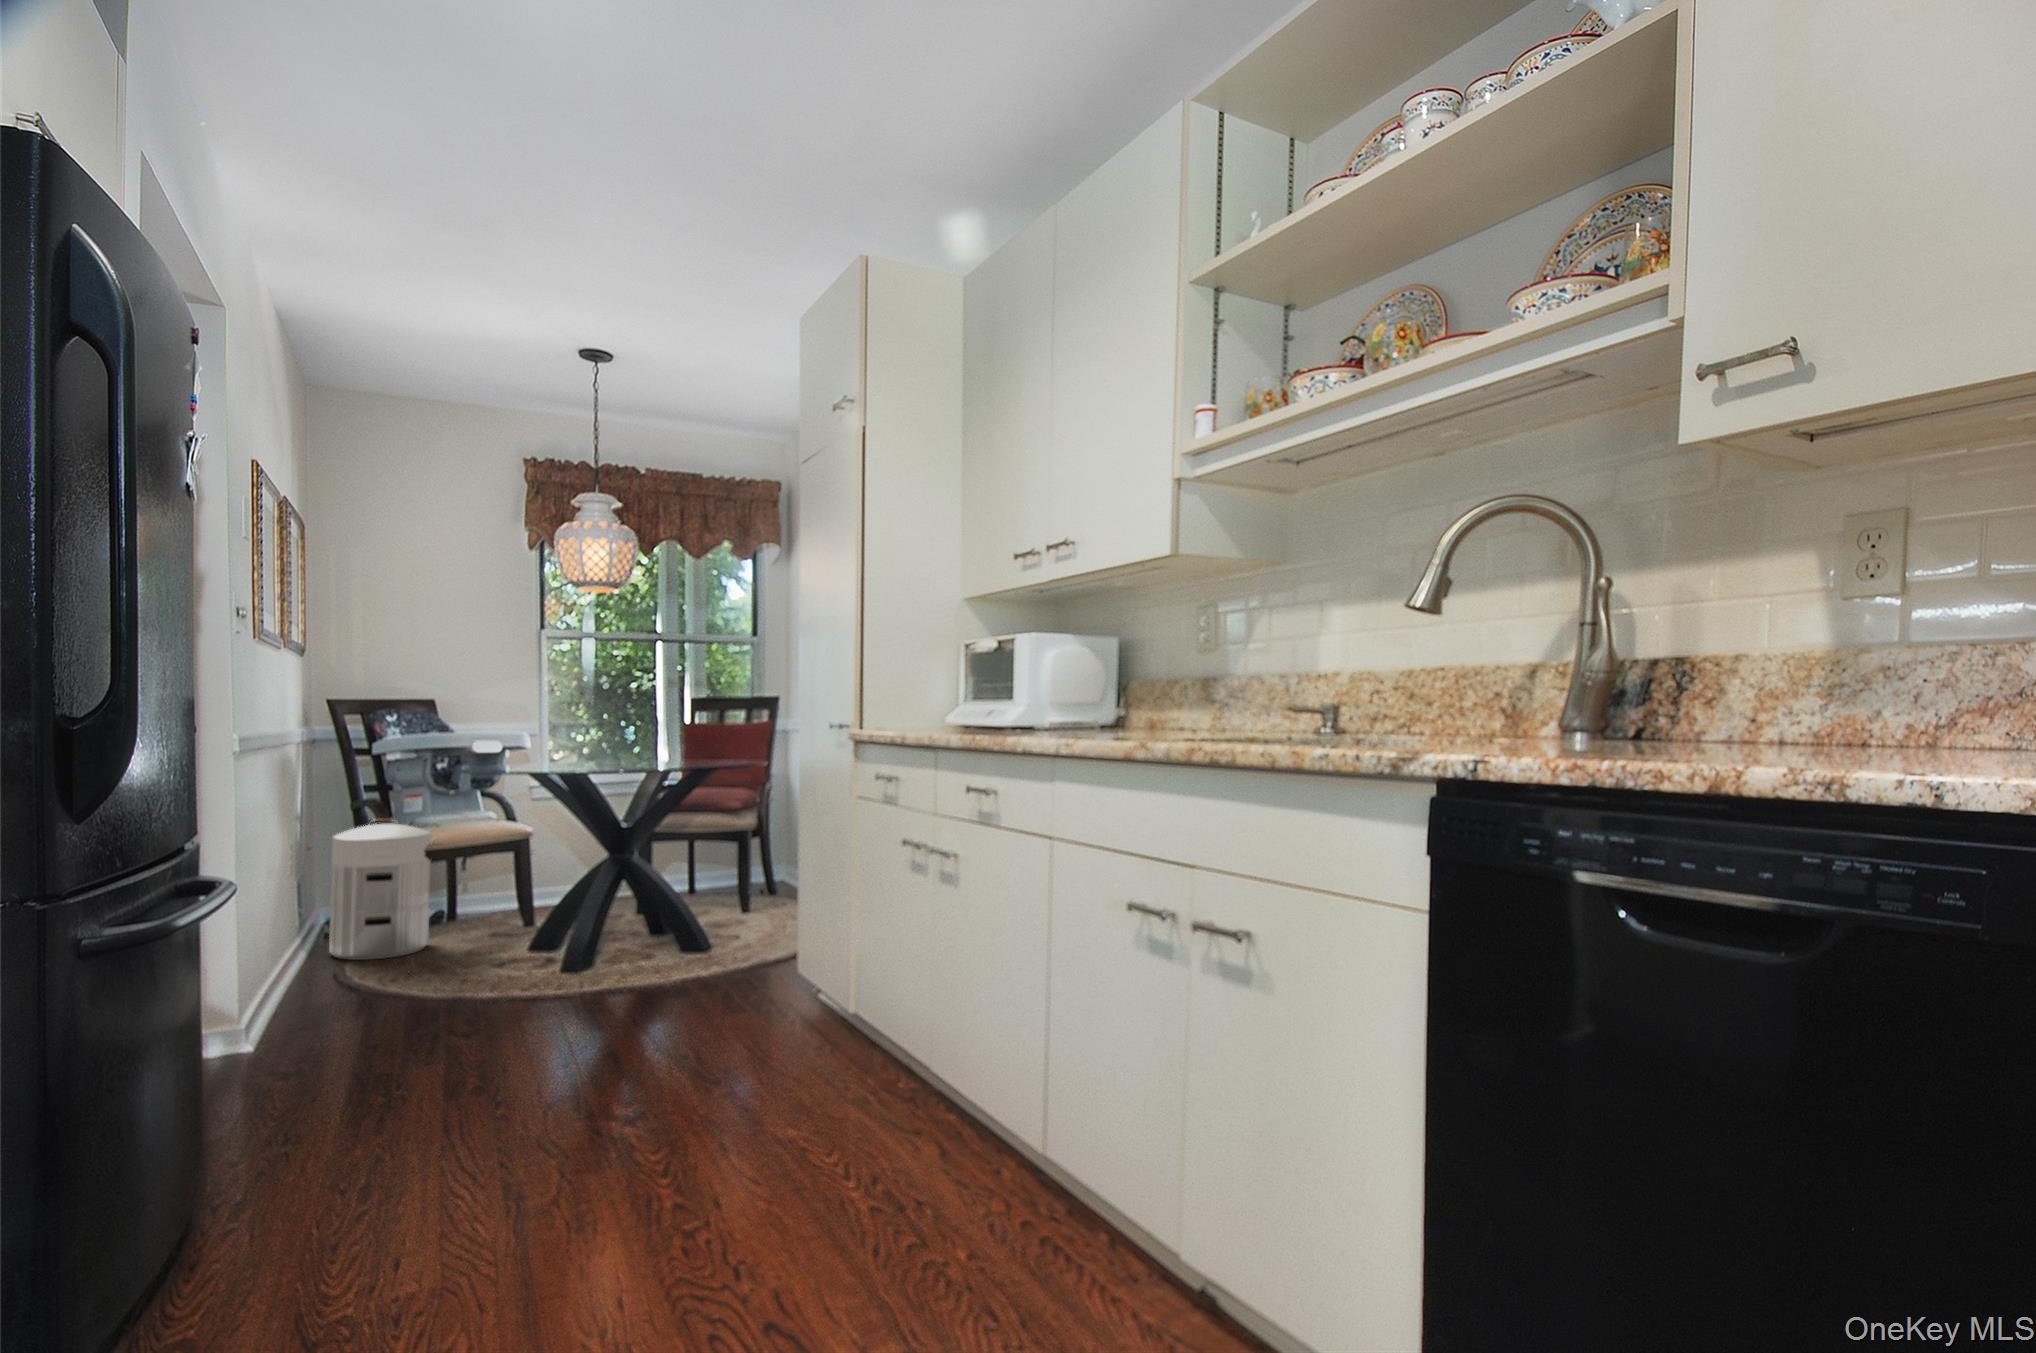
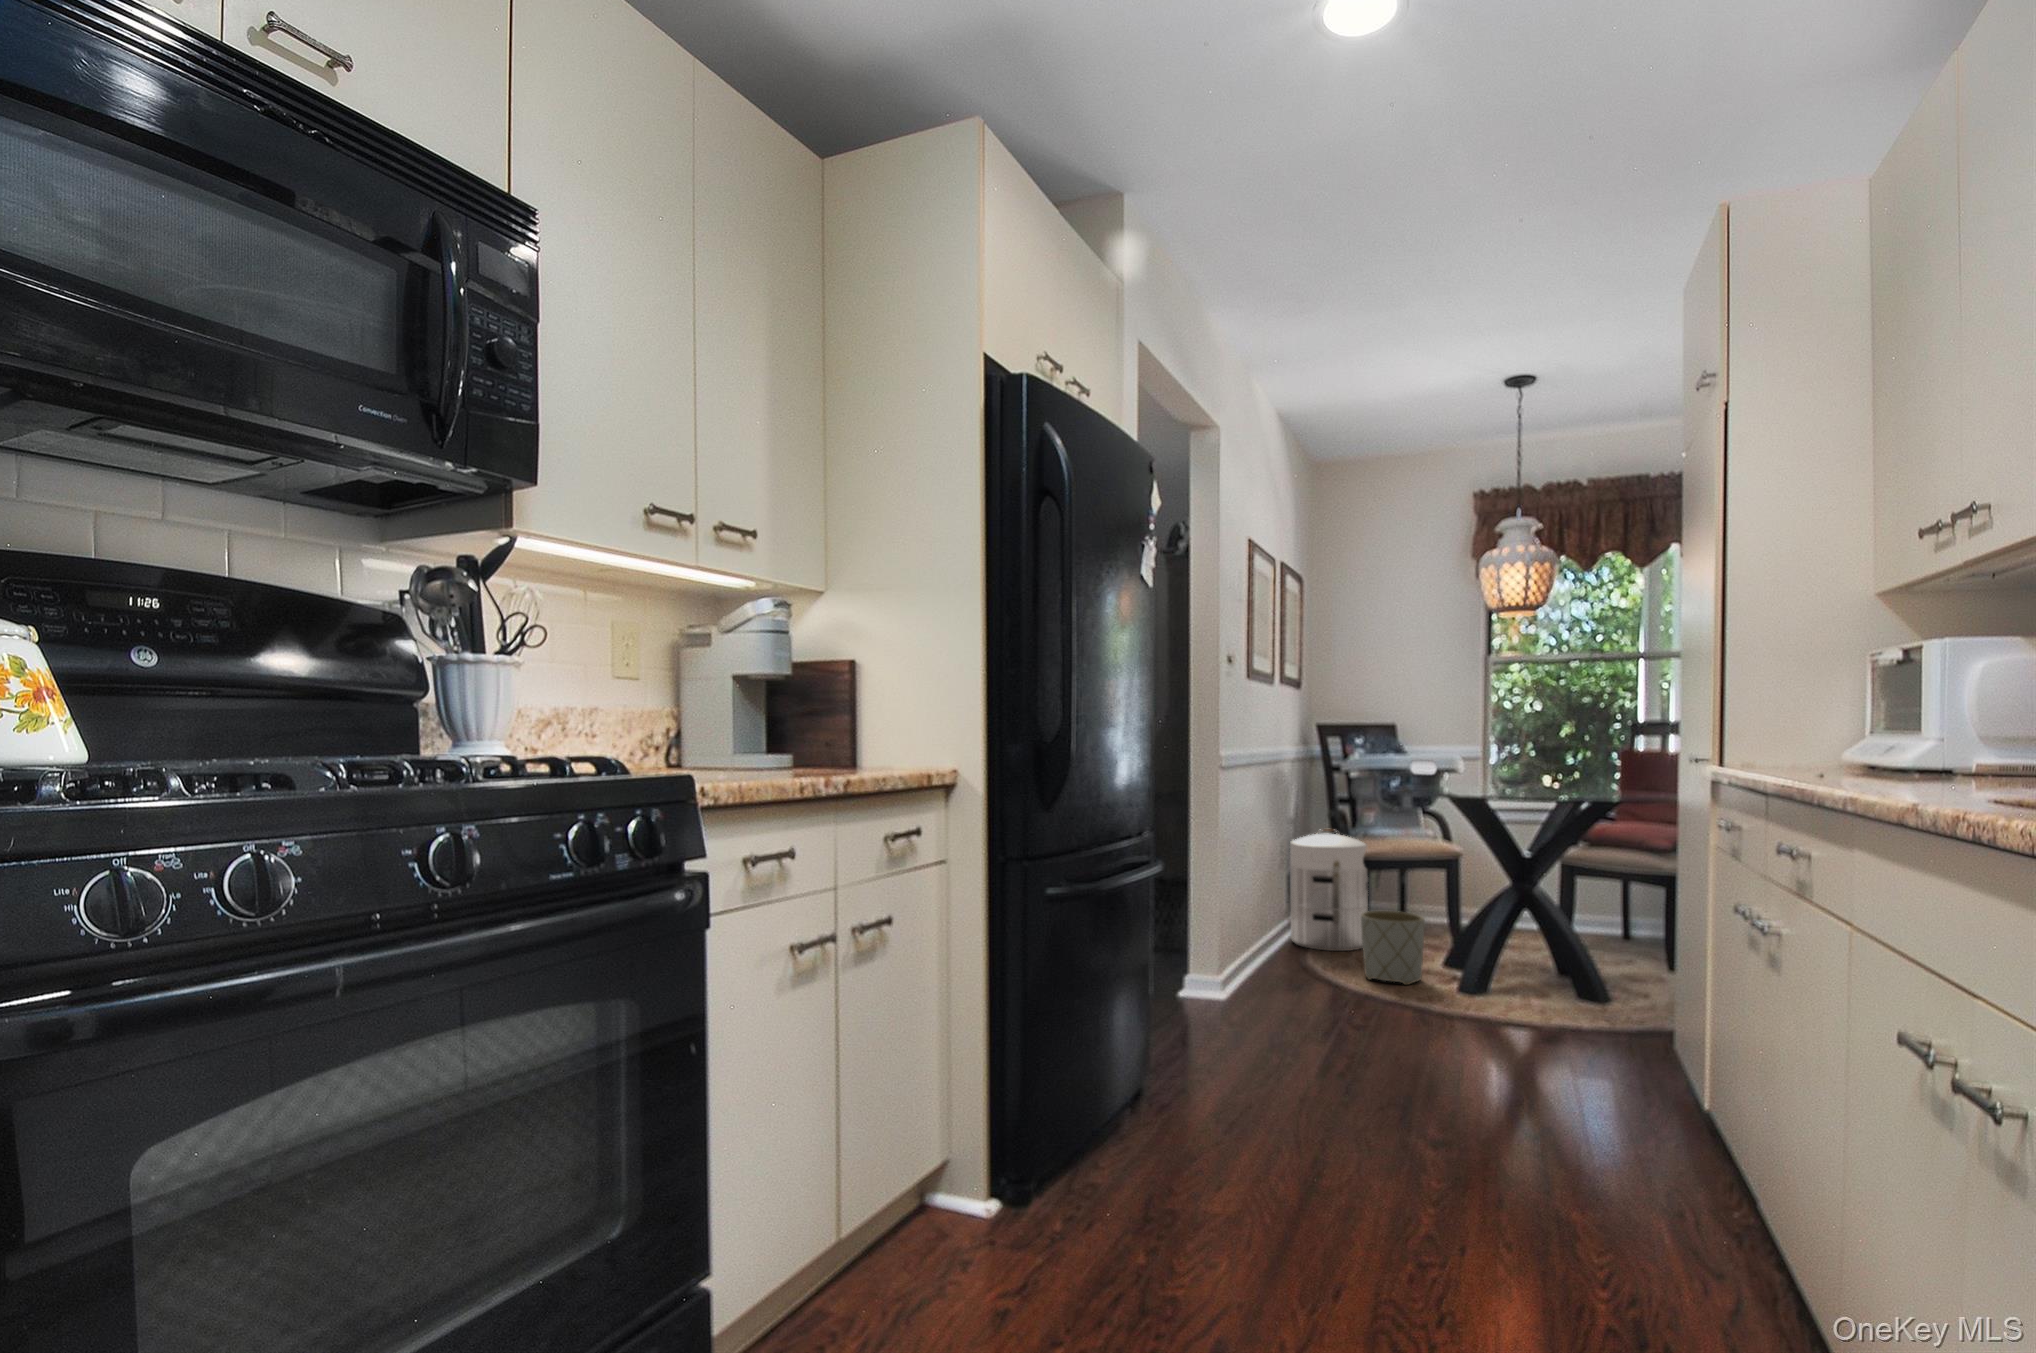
planter: none [442,901,515,982] -> present [1361,911,1425,985]

